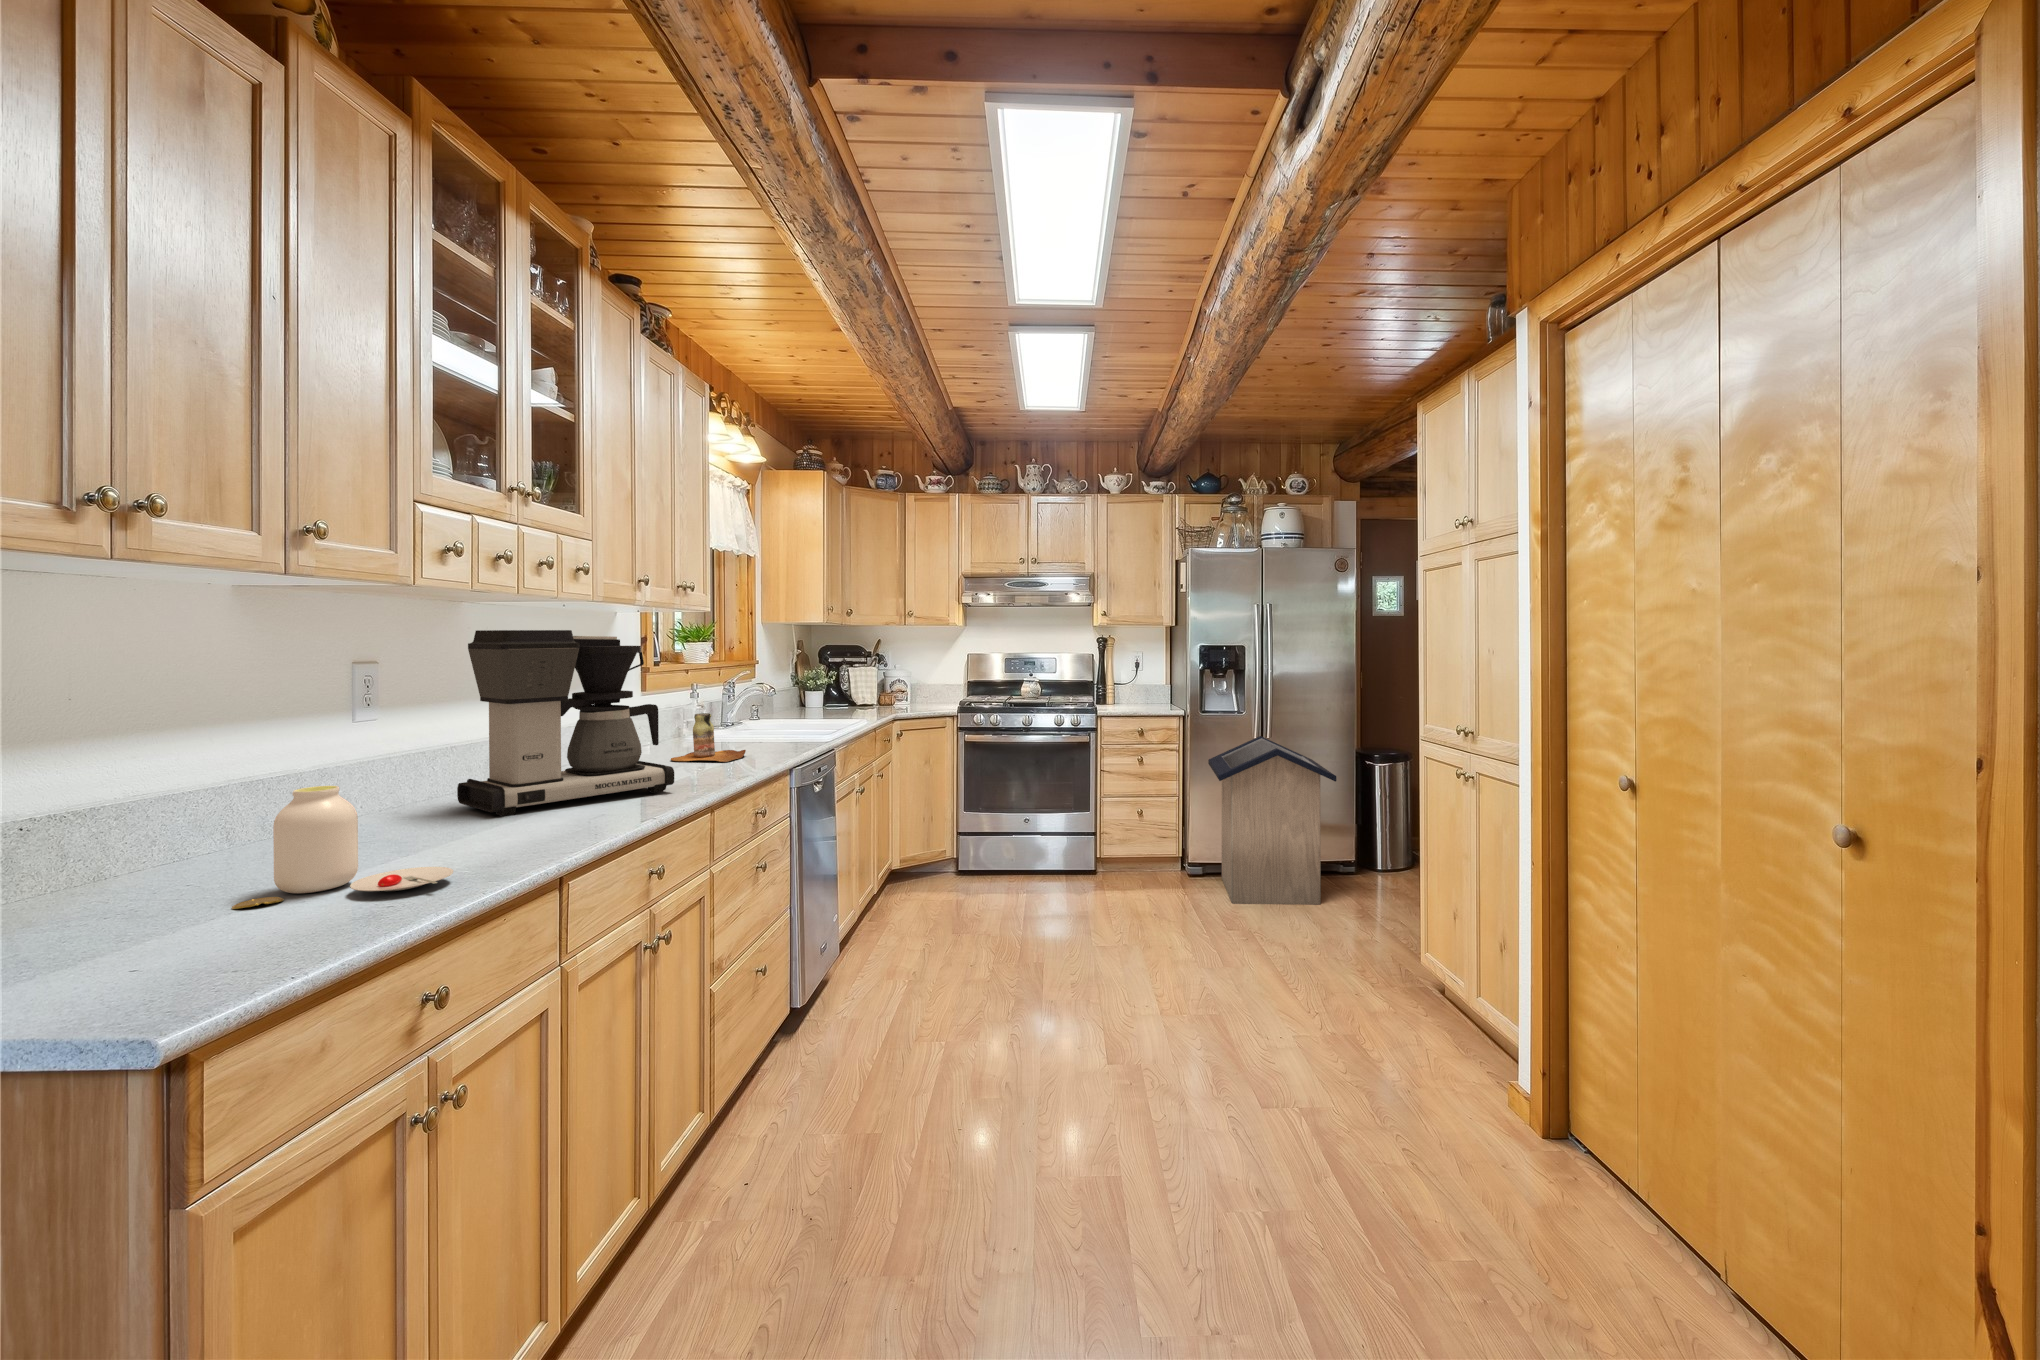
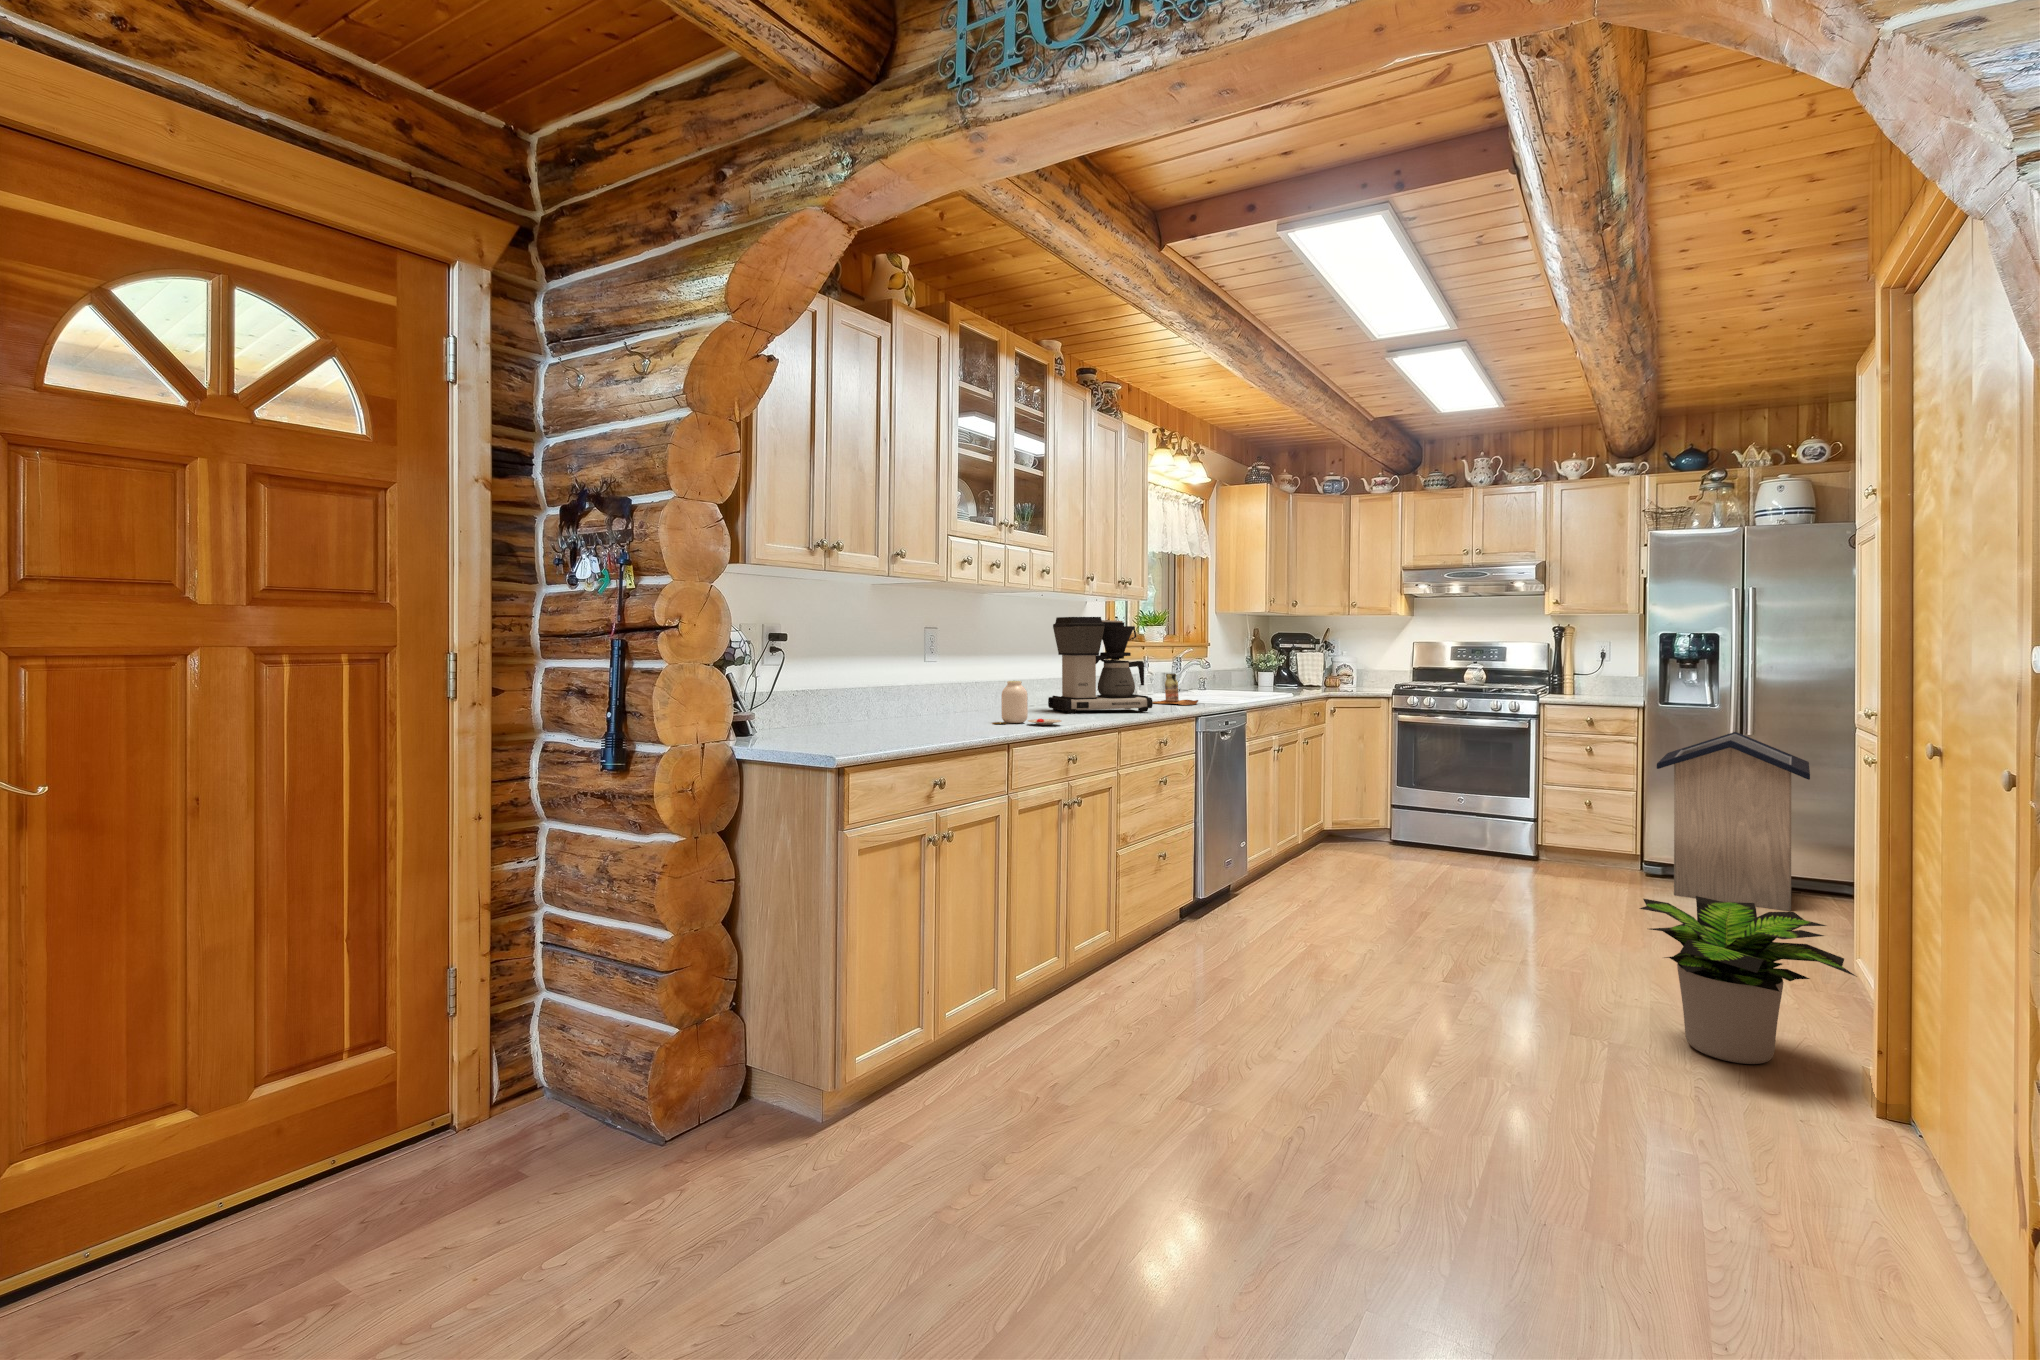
potted plant: none [1371,976,1612,1211] -> present [1640,896,1855,1064]

